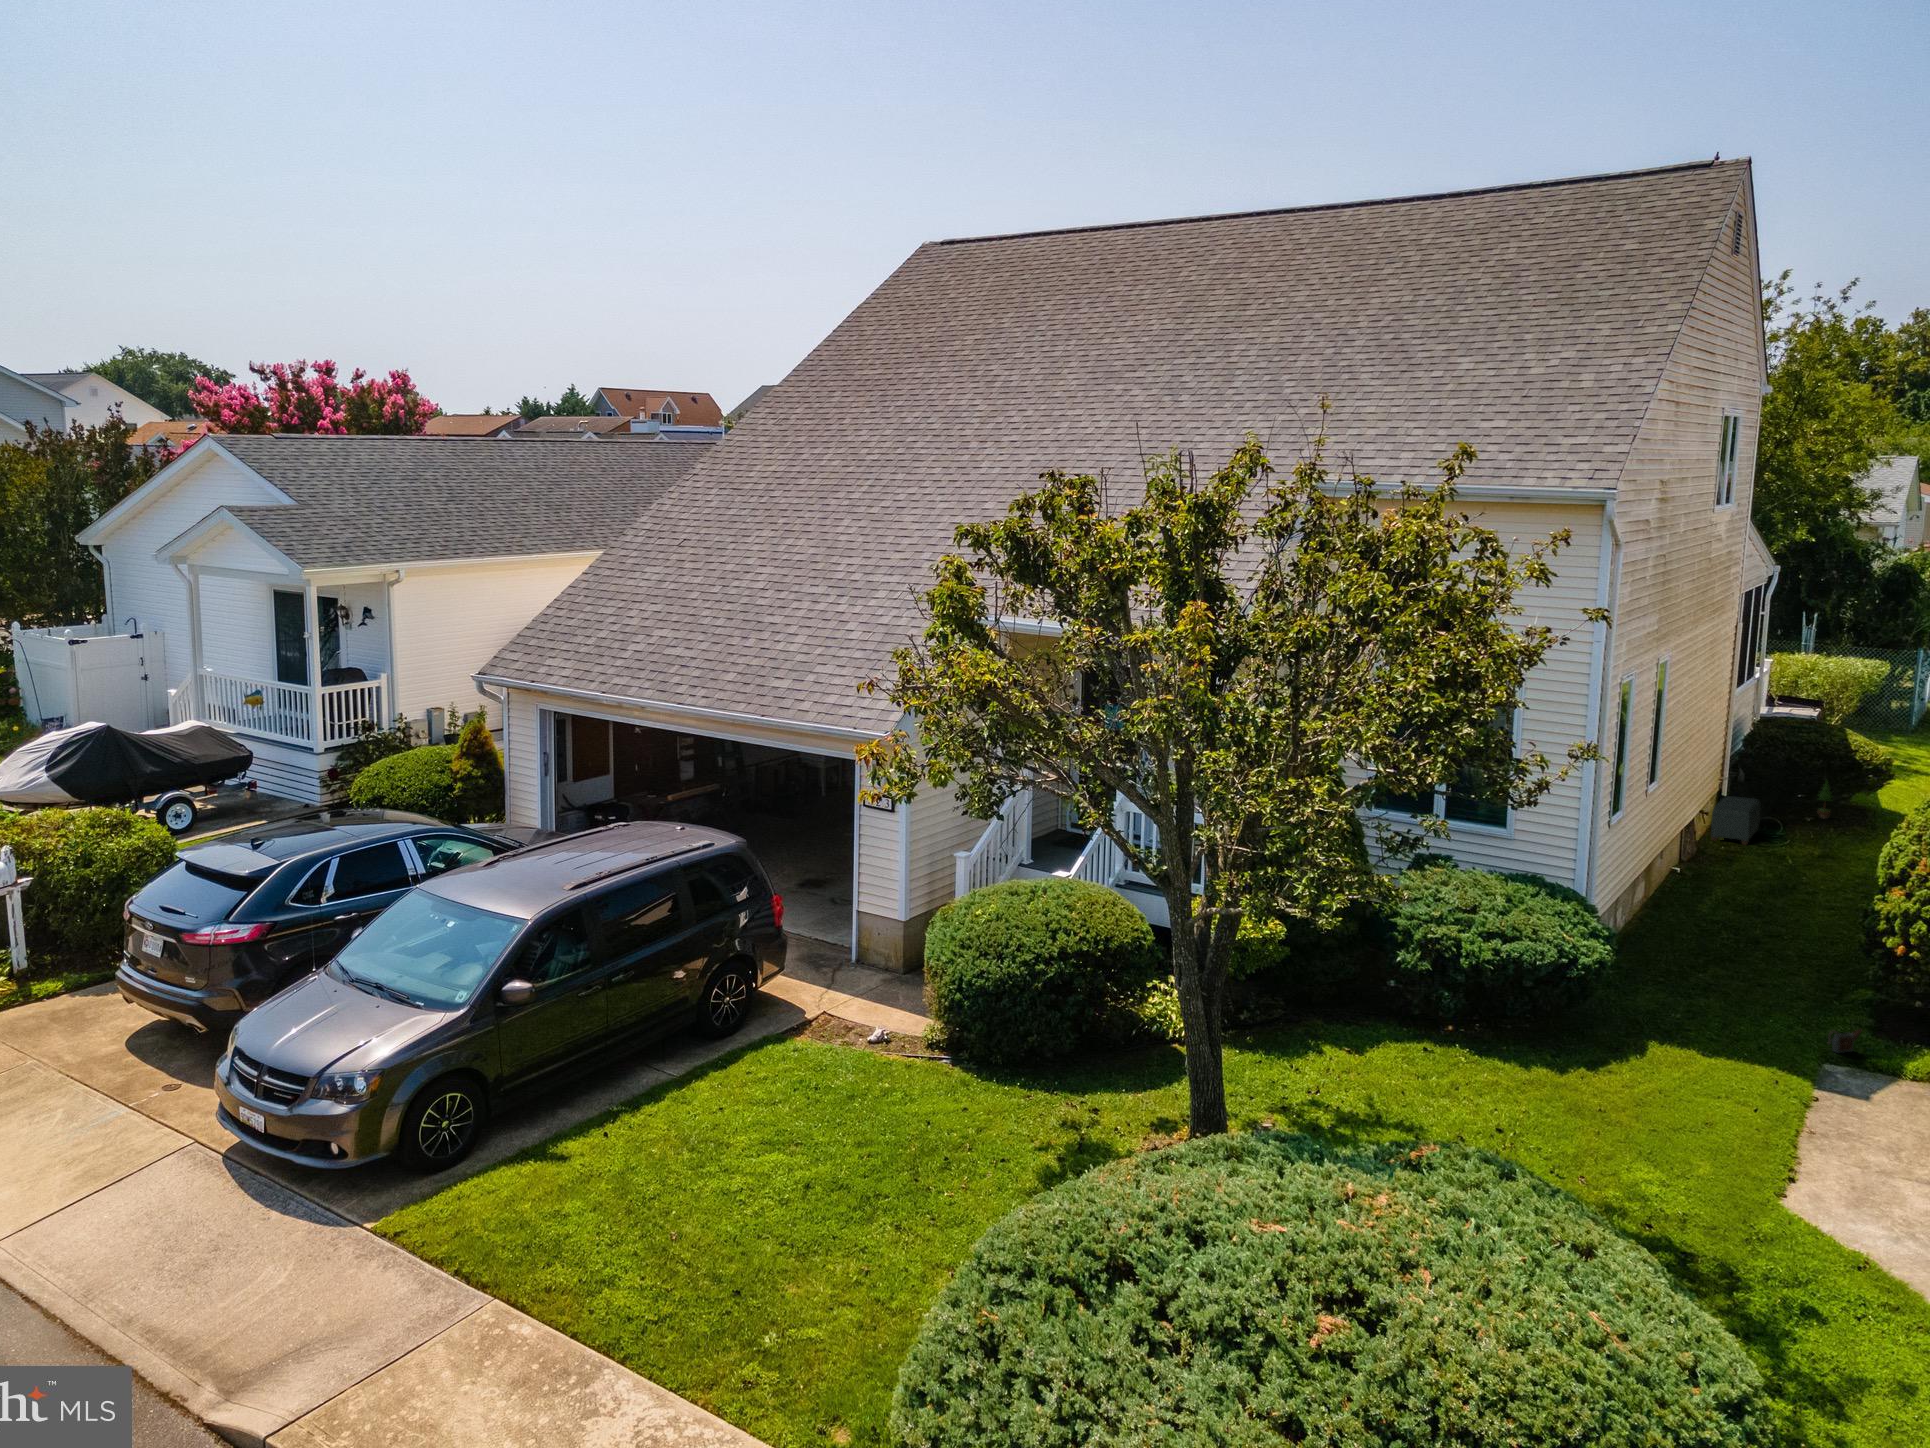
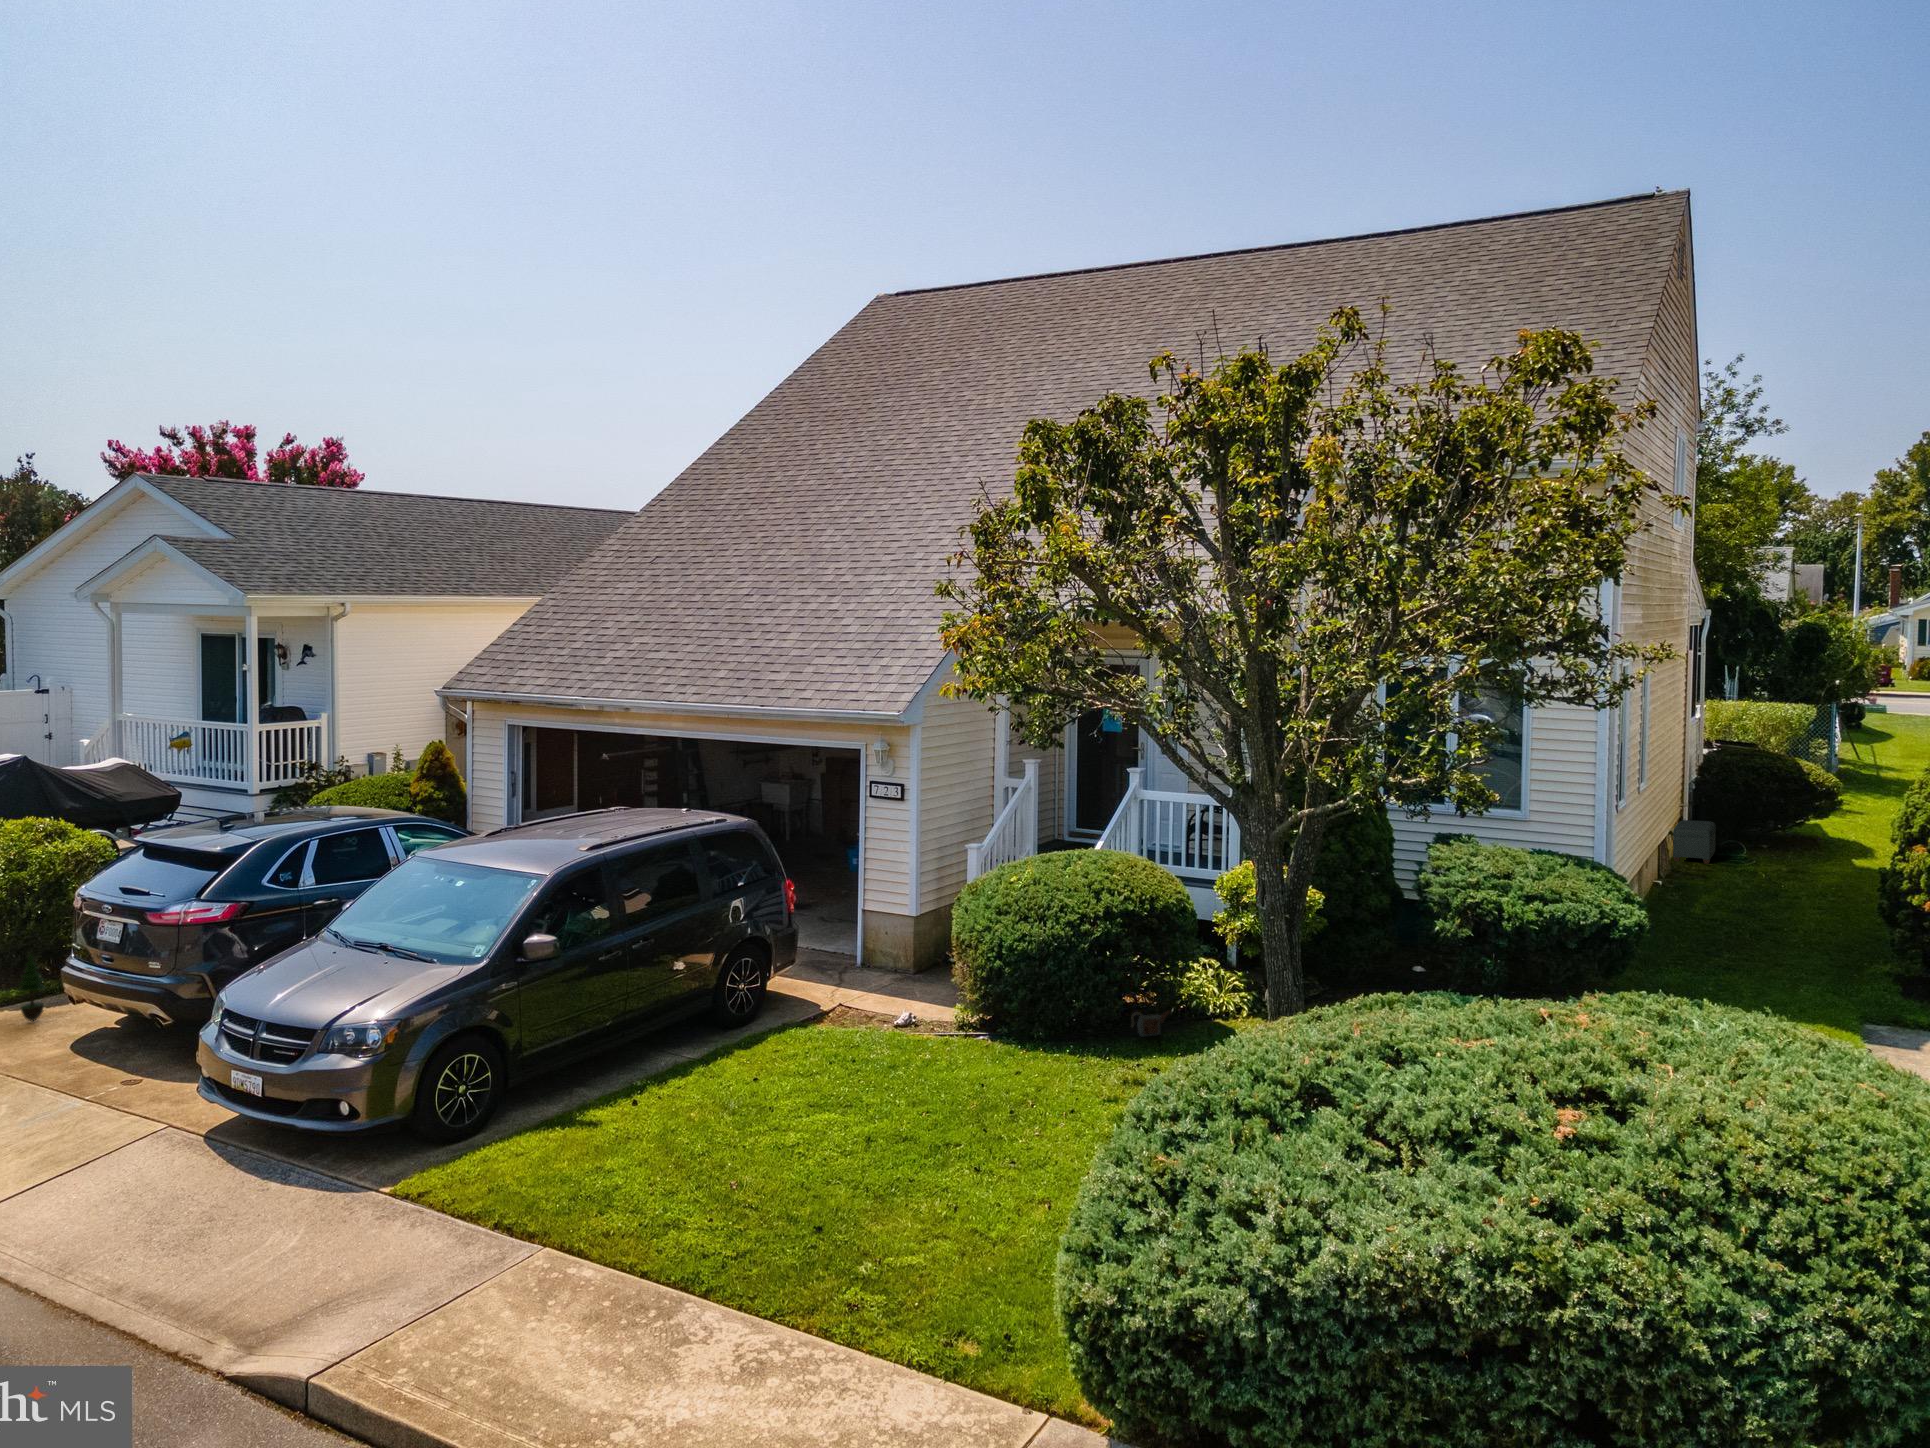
potted tree: present [1818,781,1832,819] -> present [18,955,45,1021]
watering can: present [1828,1029,1862,1053] -> present [1131,1010,1170,1037]

